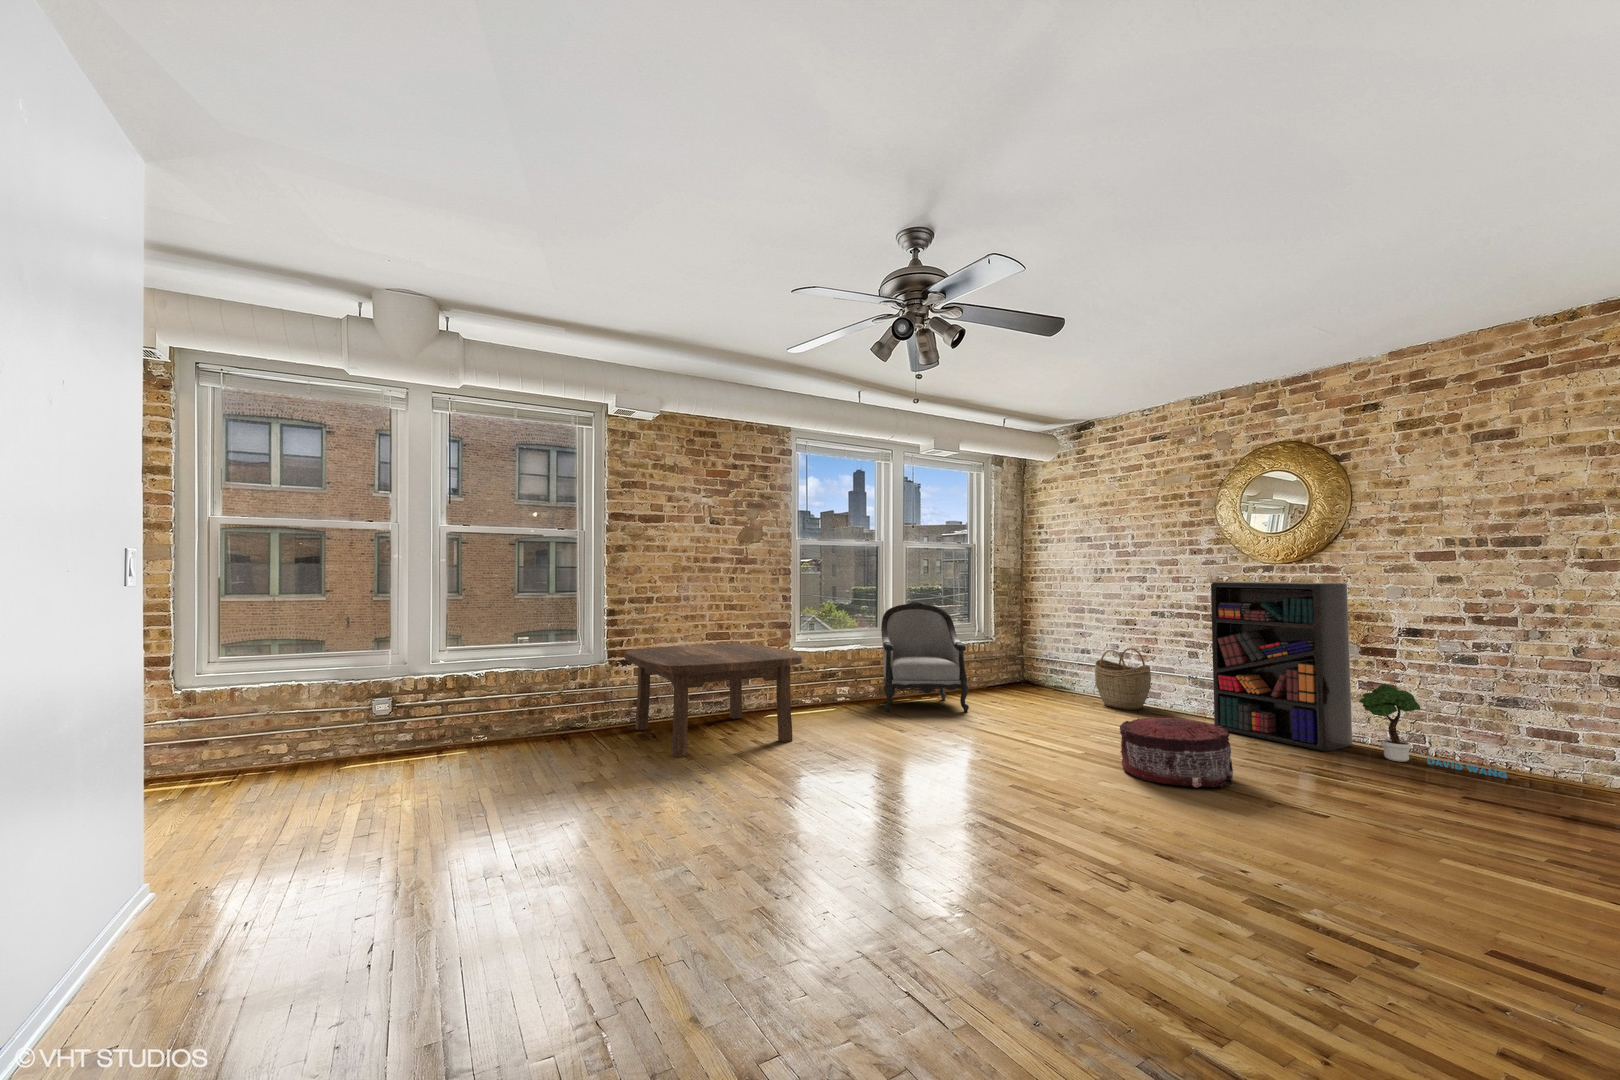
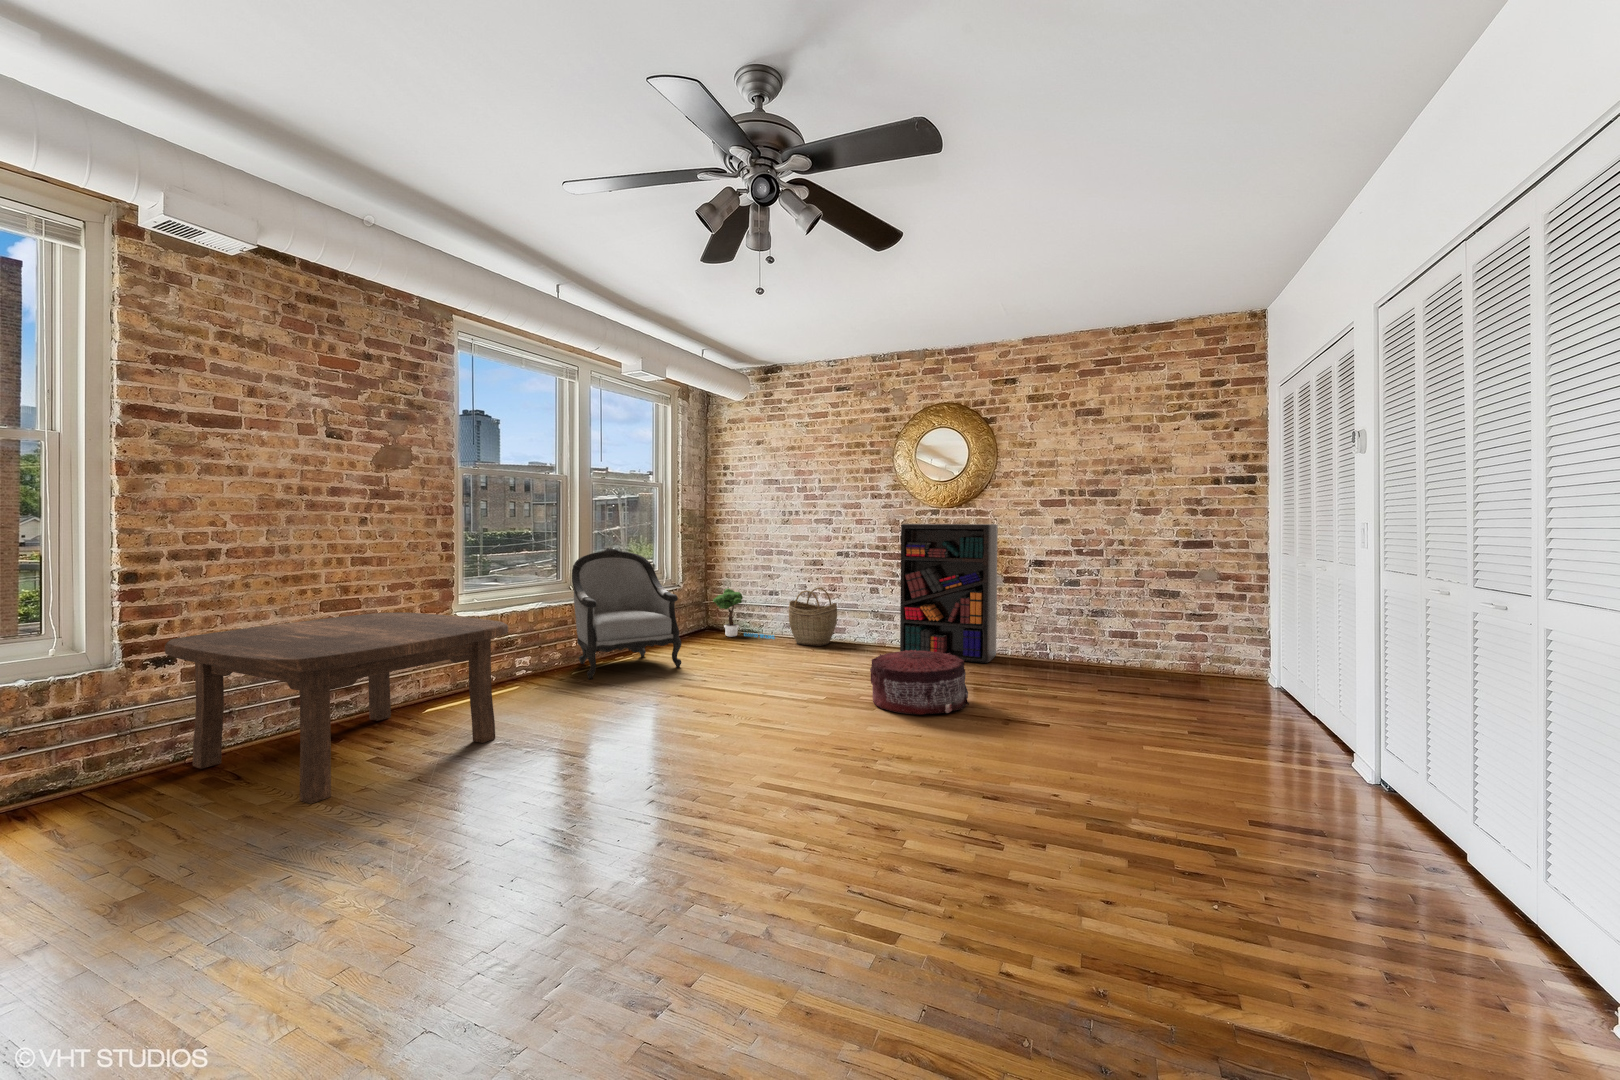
potted tree: present [1359,684,1507,778] -> present [713,589,775,639]

